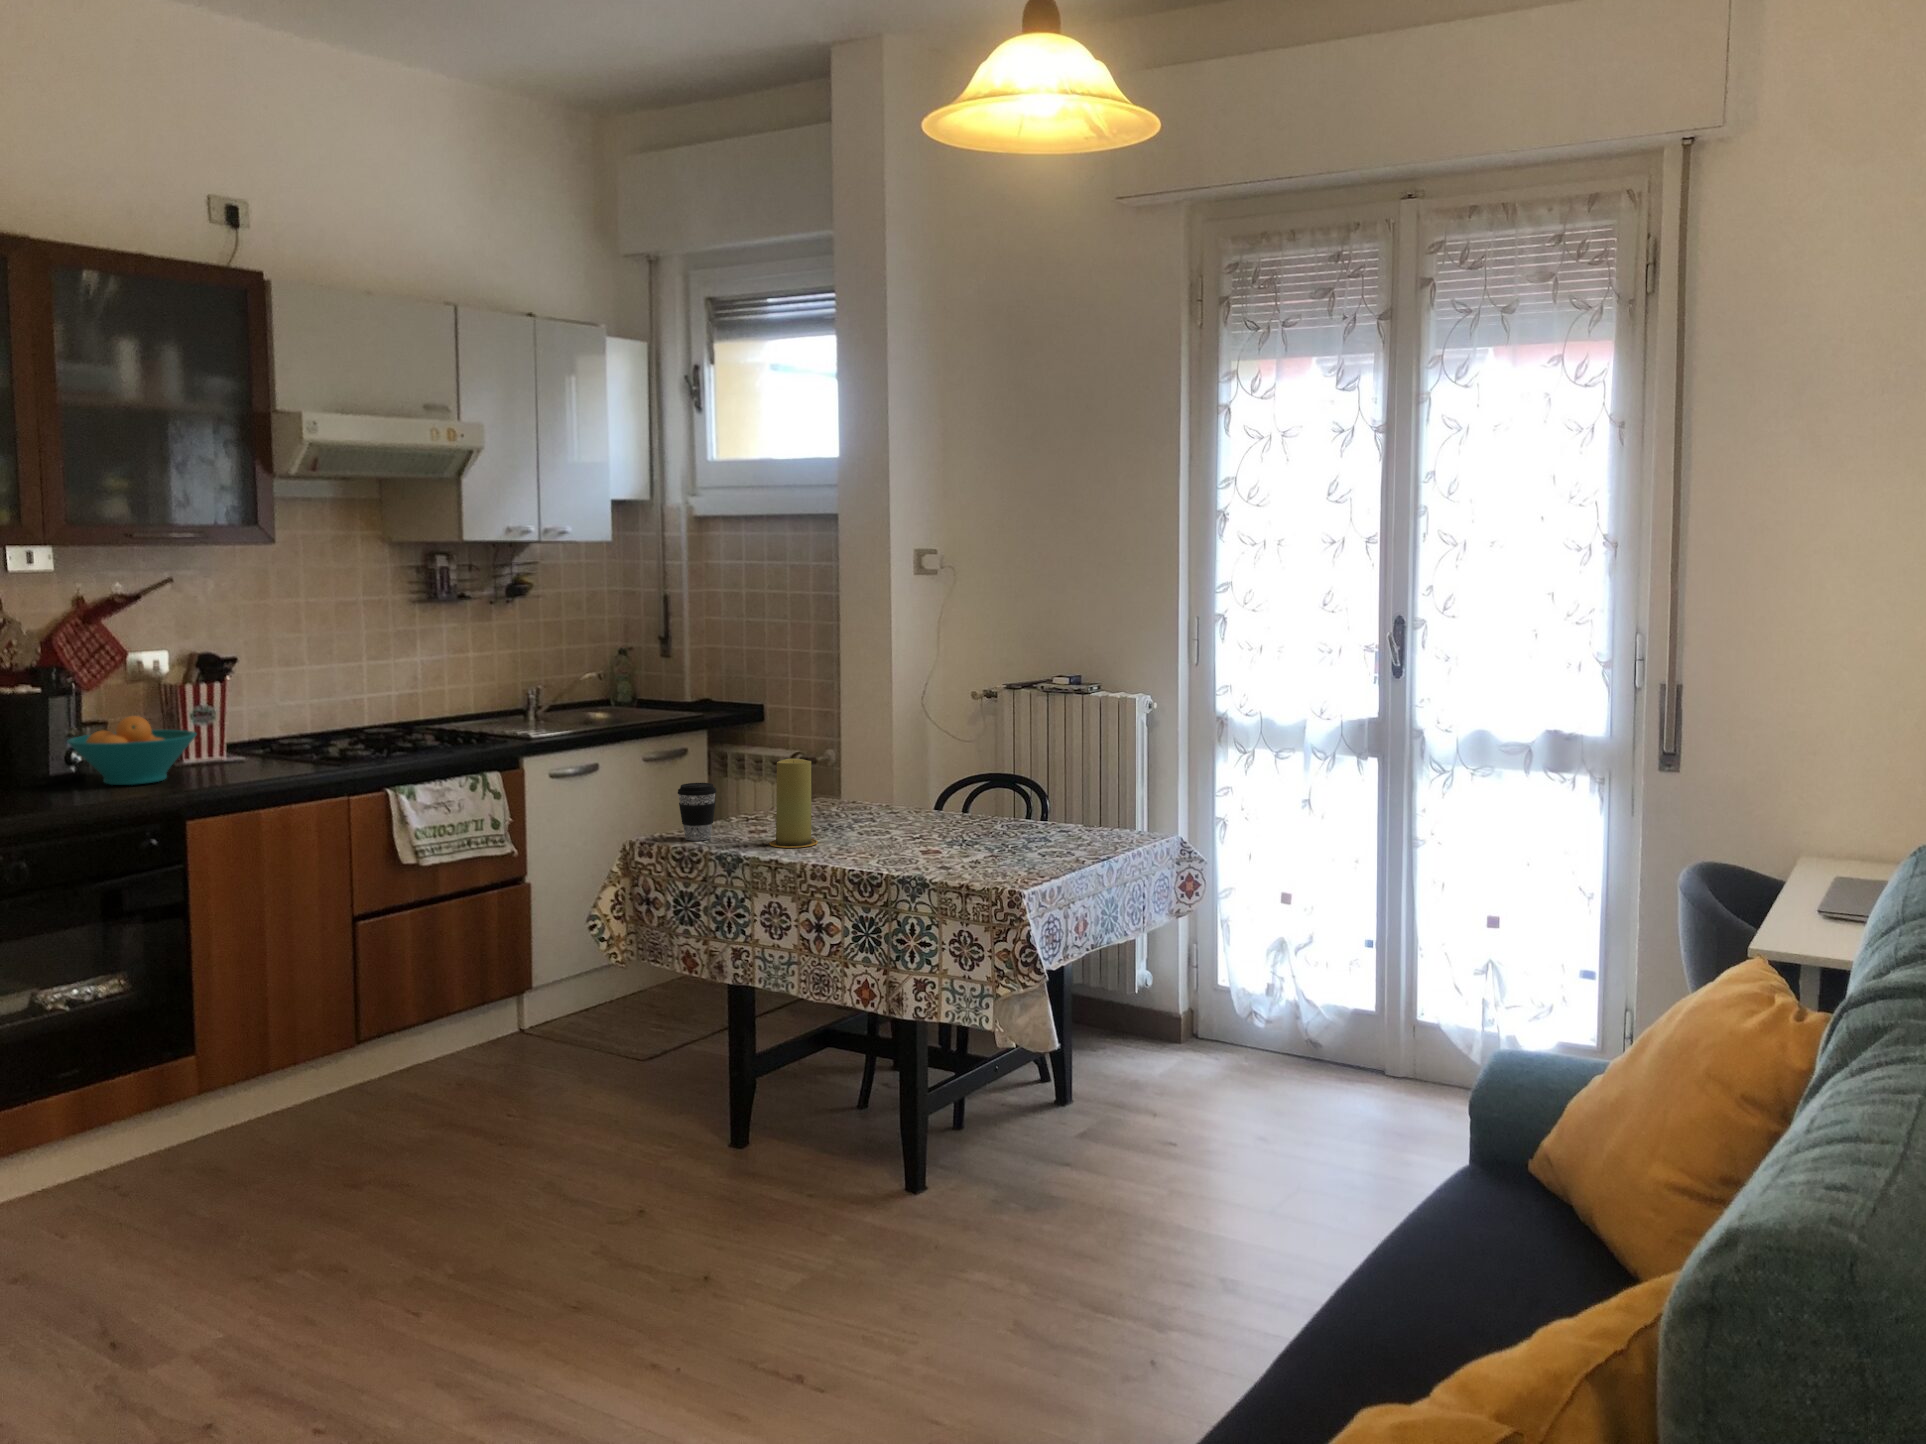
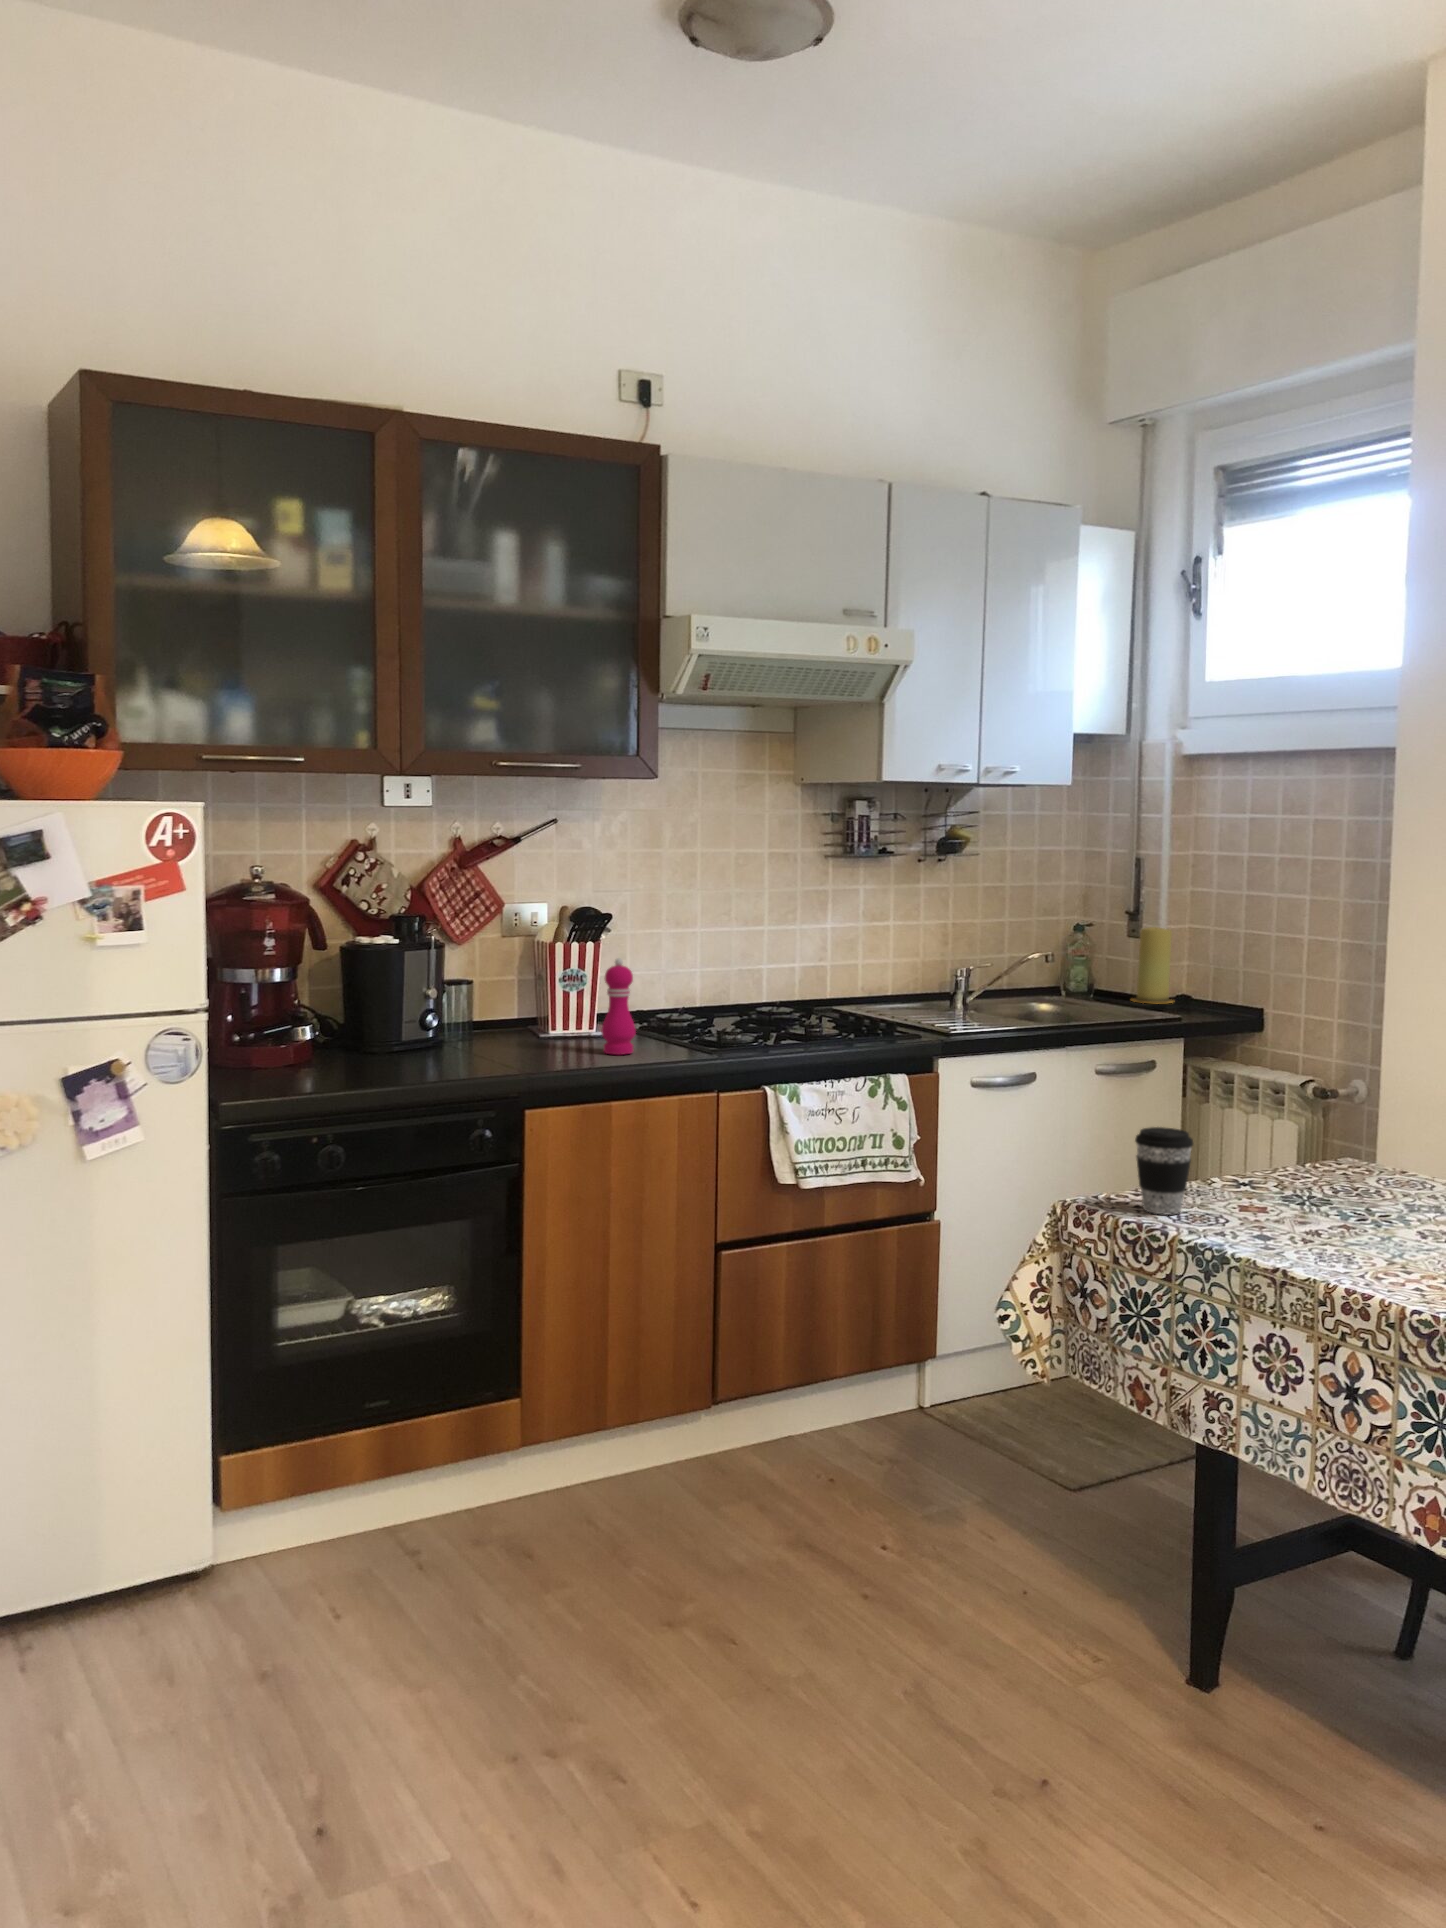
pepper mill: none [240,693,271,772] -> present [601,958,636,1055]
fruit bowl: present [67,716,197,785] -> none [415,977,553,1060]
candle: present [769,759,818,848] -> present [1132,927,1173,1003]

